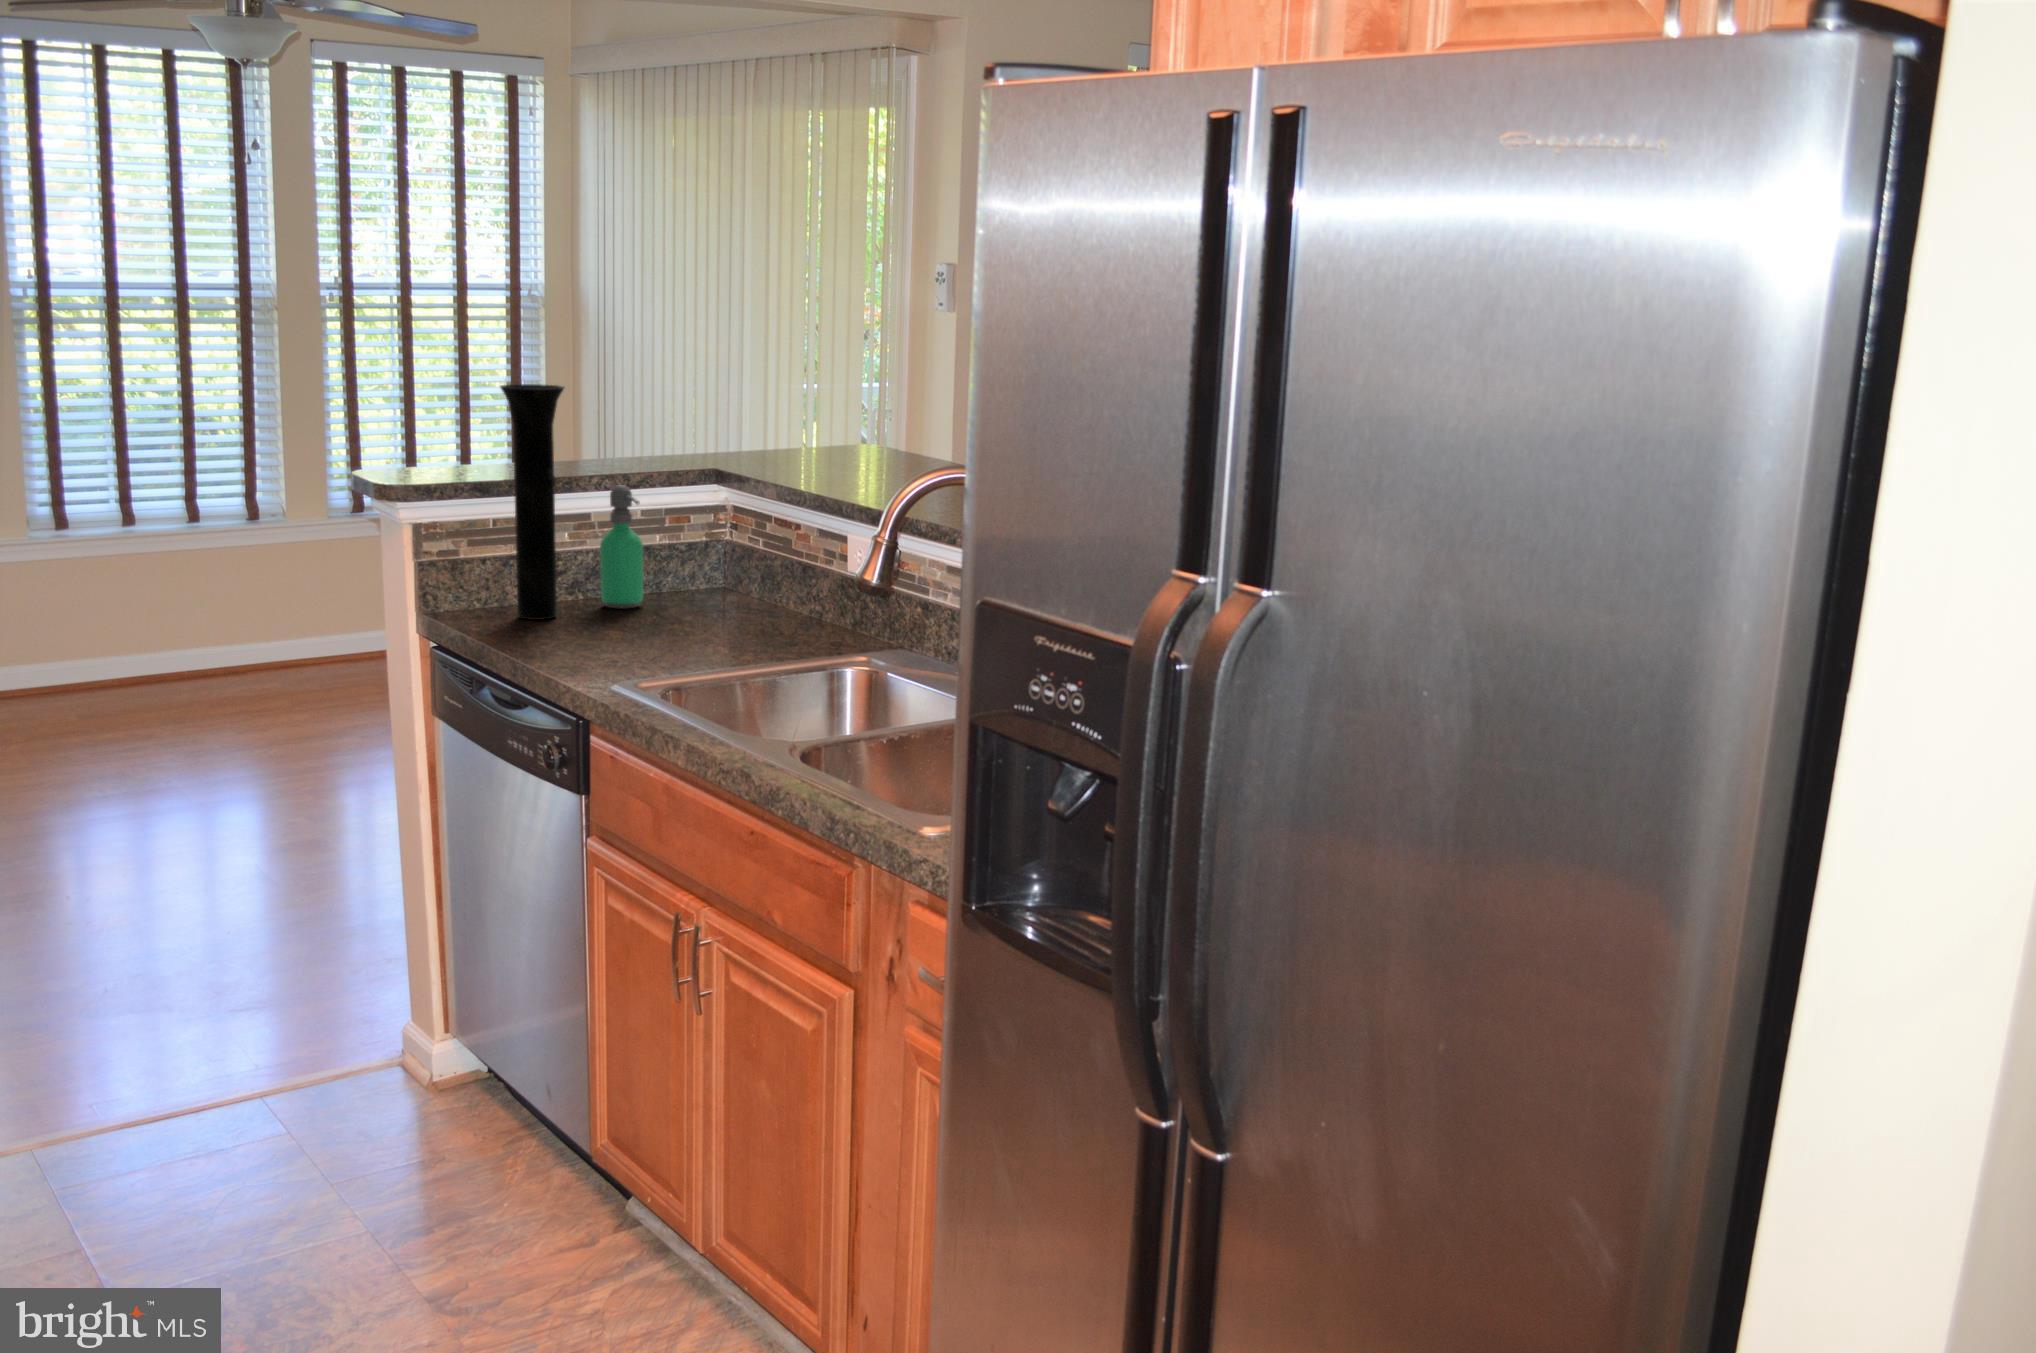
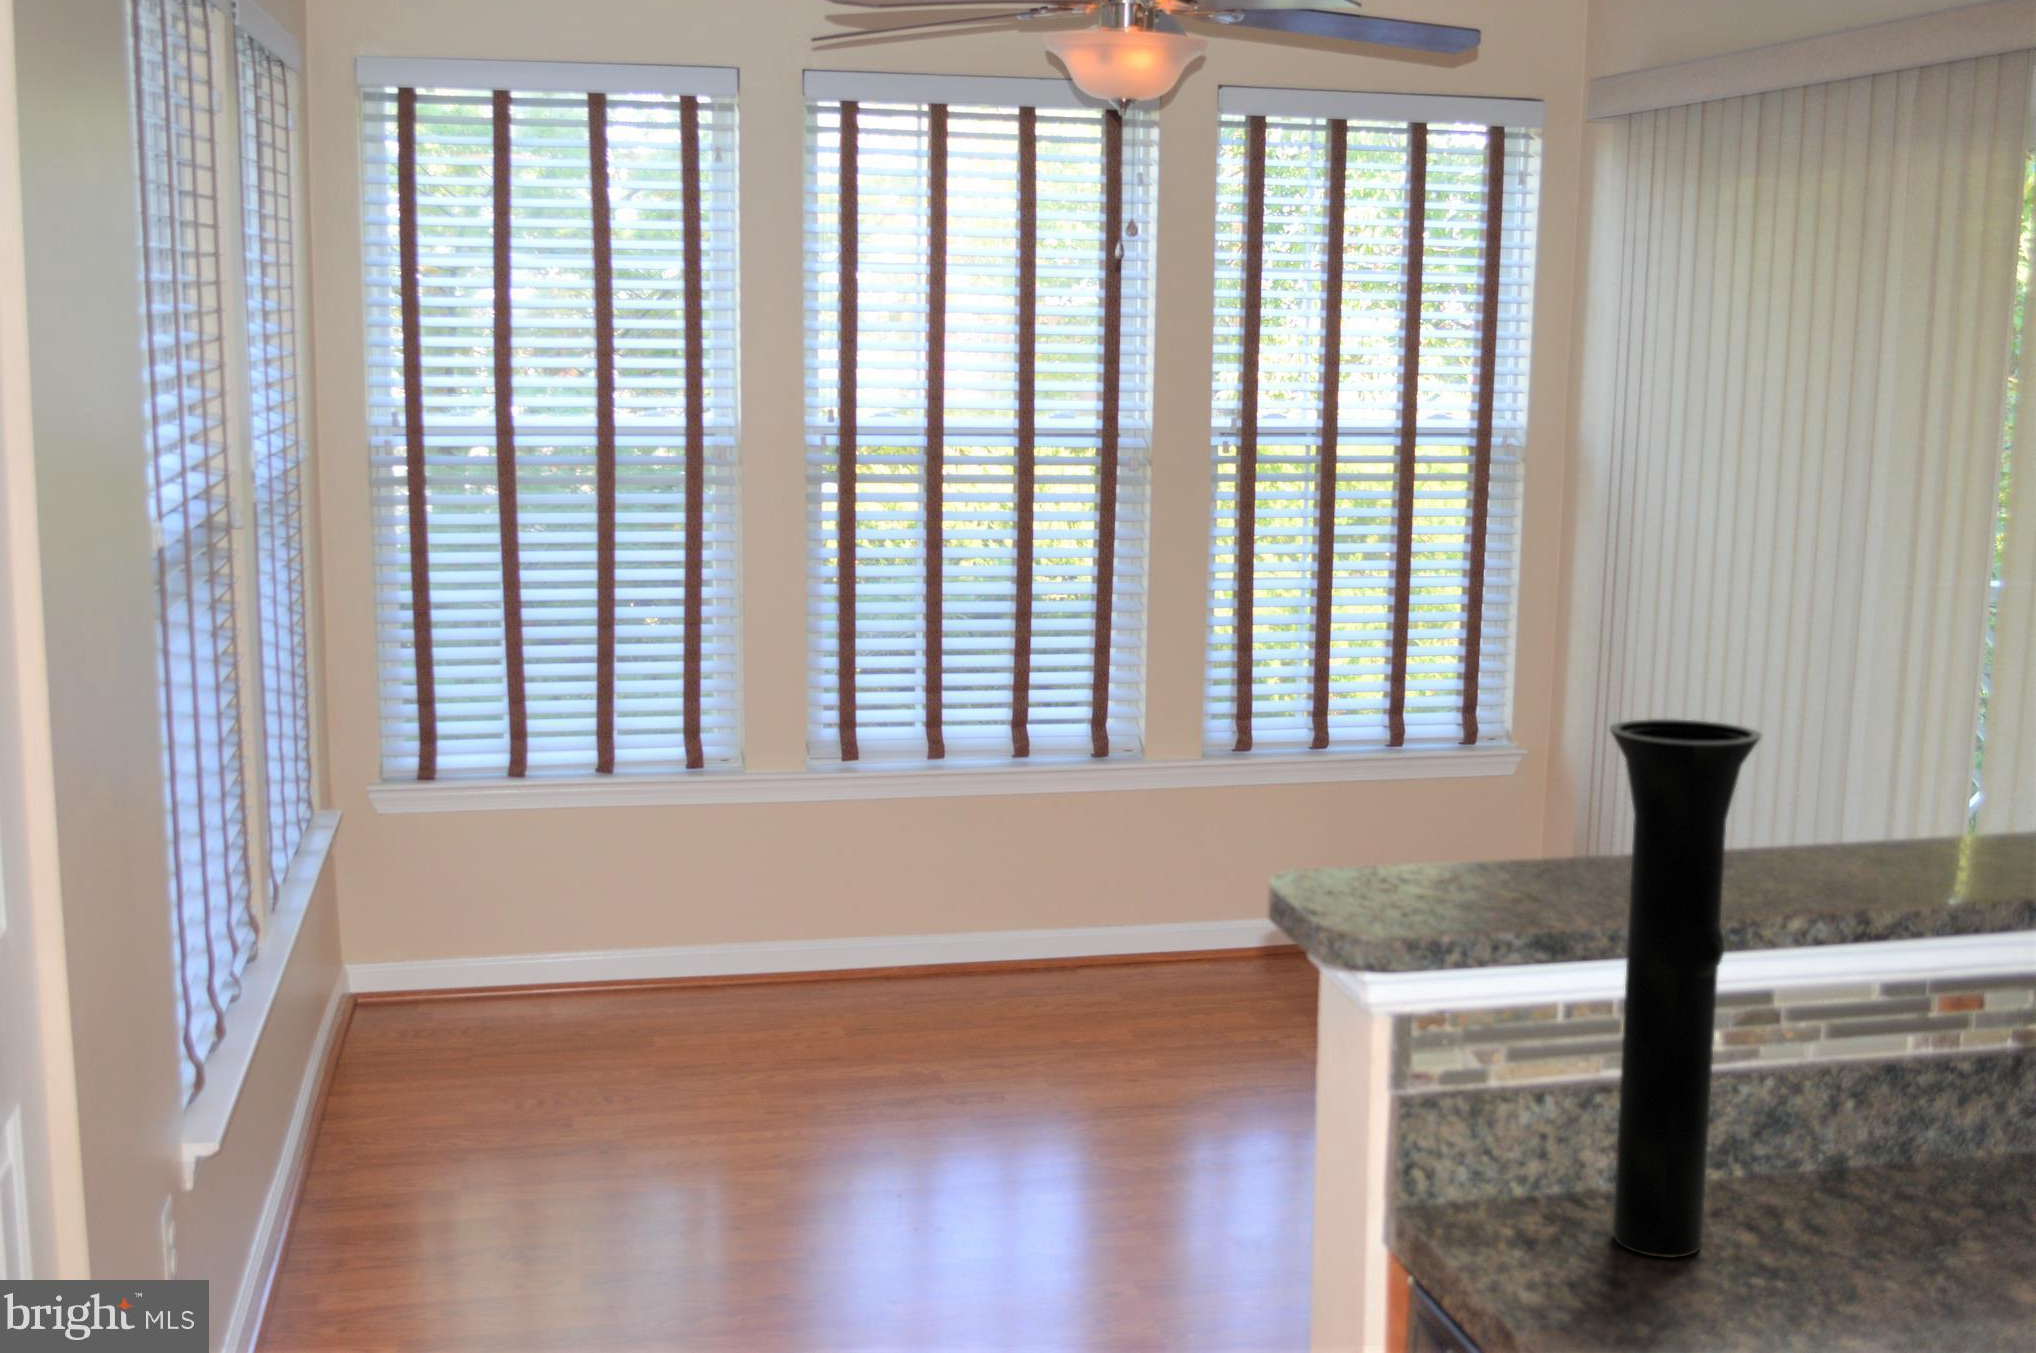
soap dispenser: present [600,485,643,608] -> none [1791,942,1911,1226]

